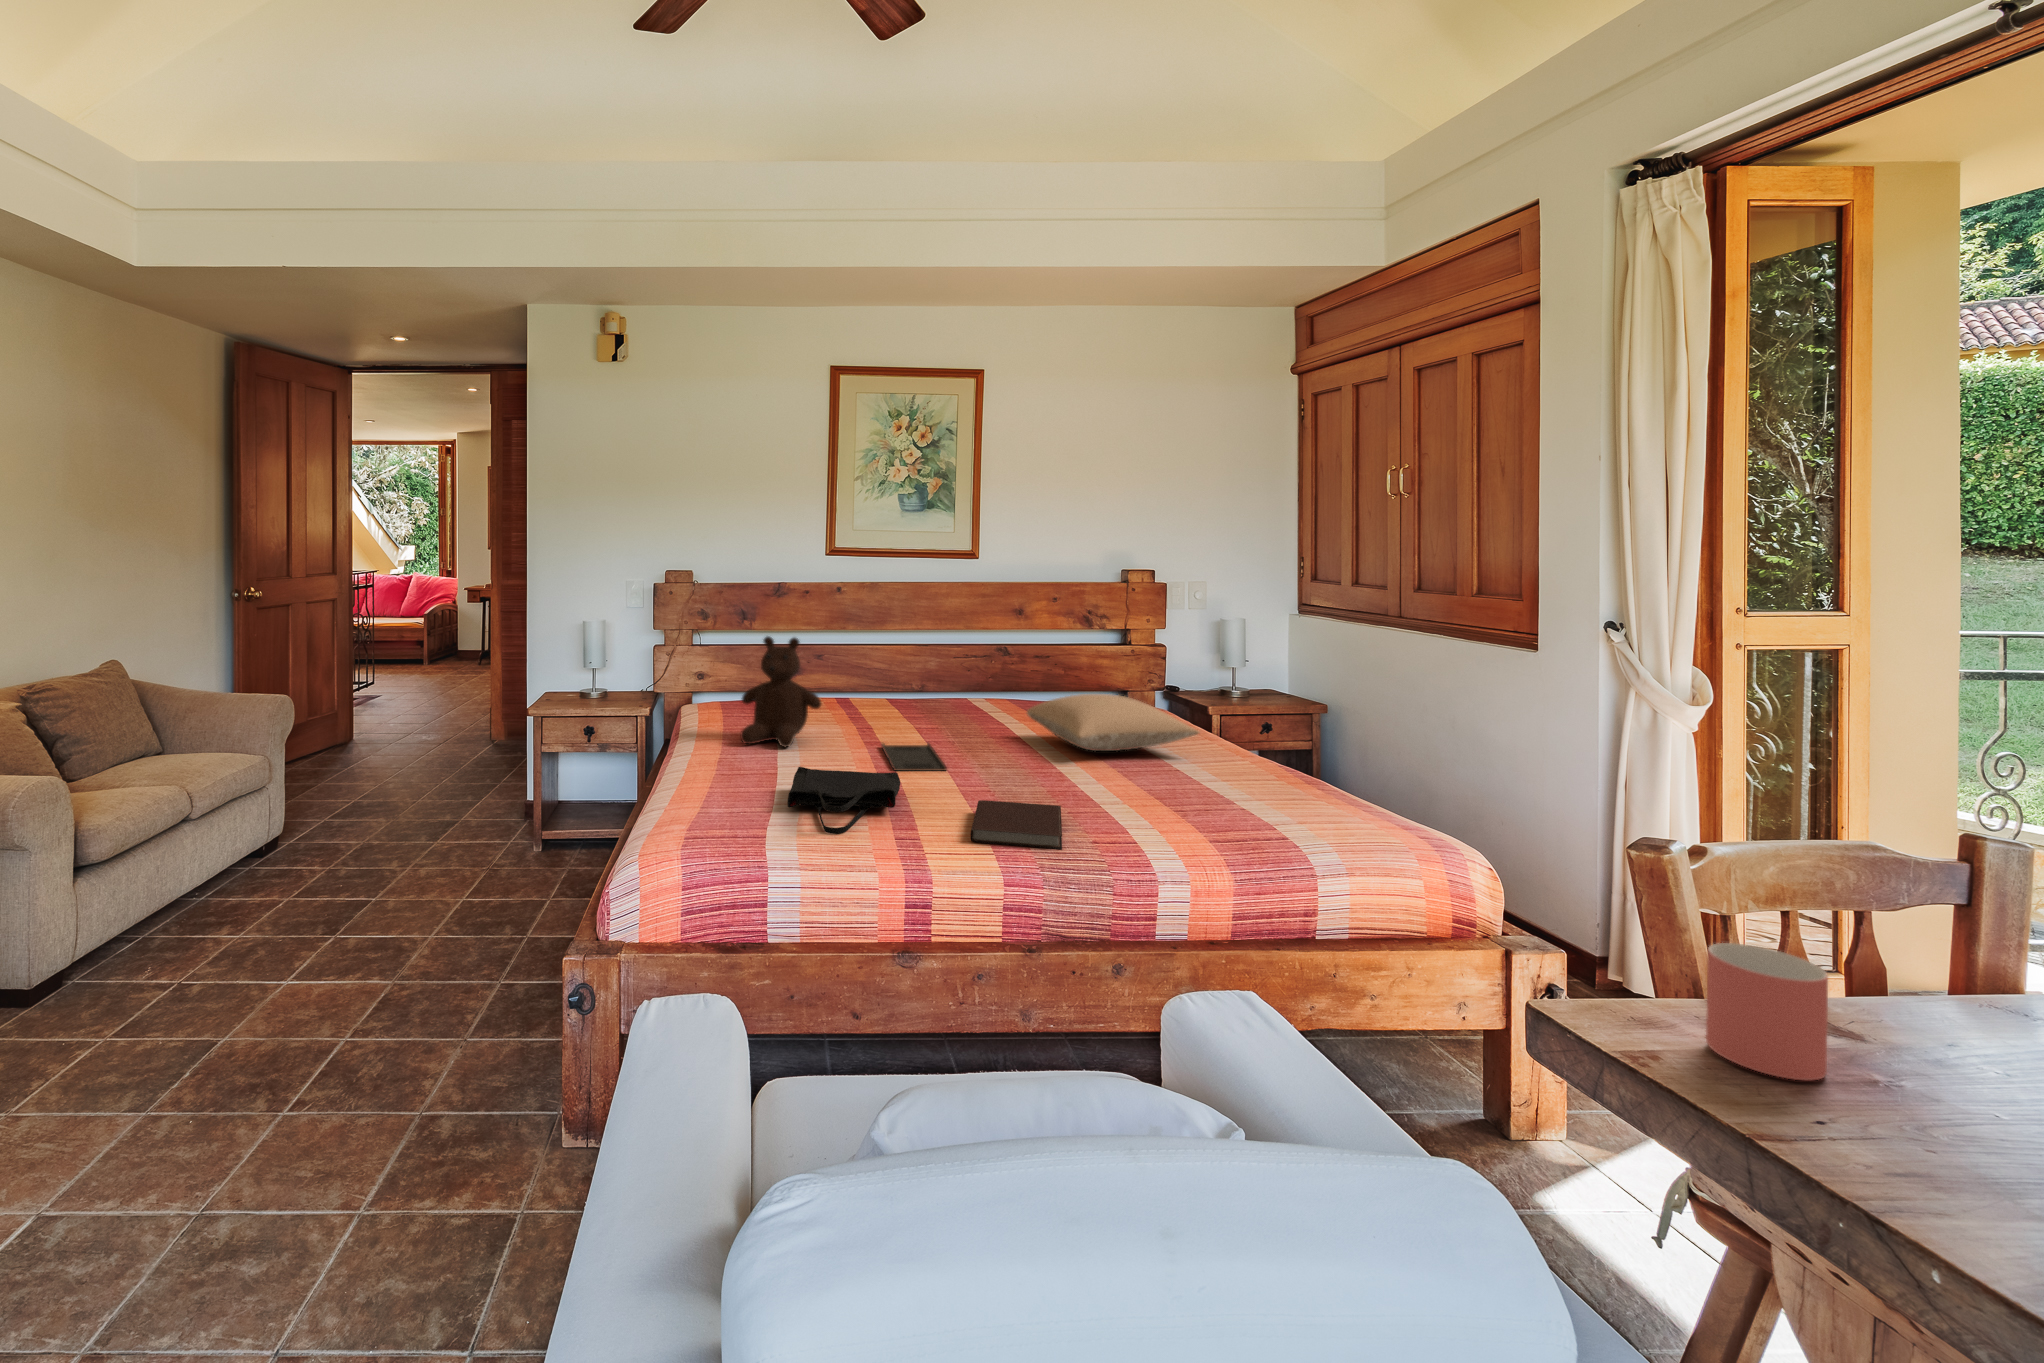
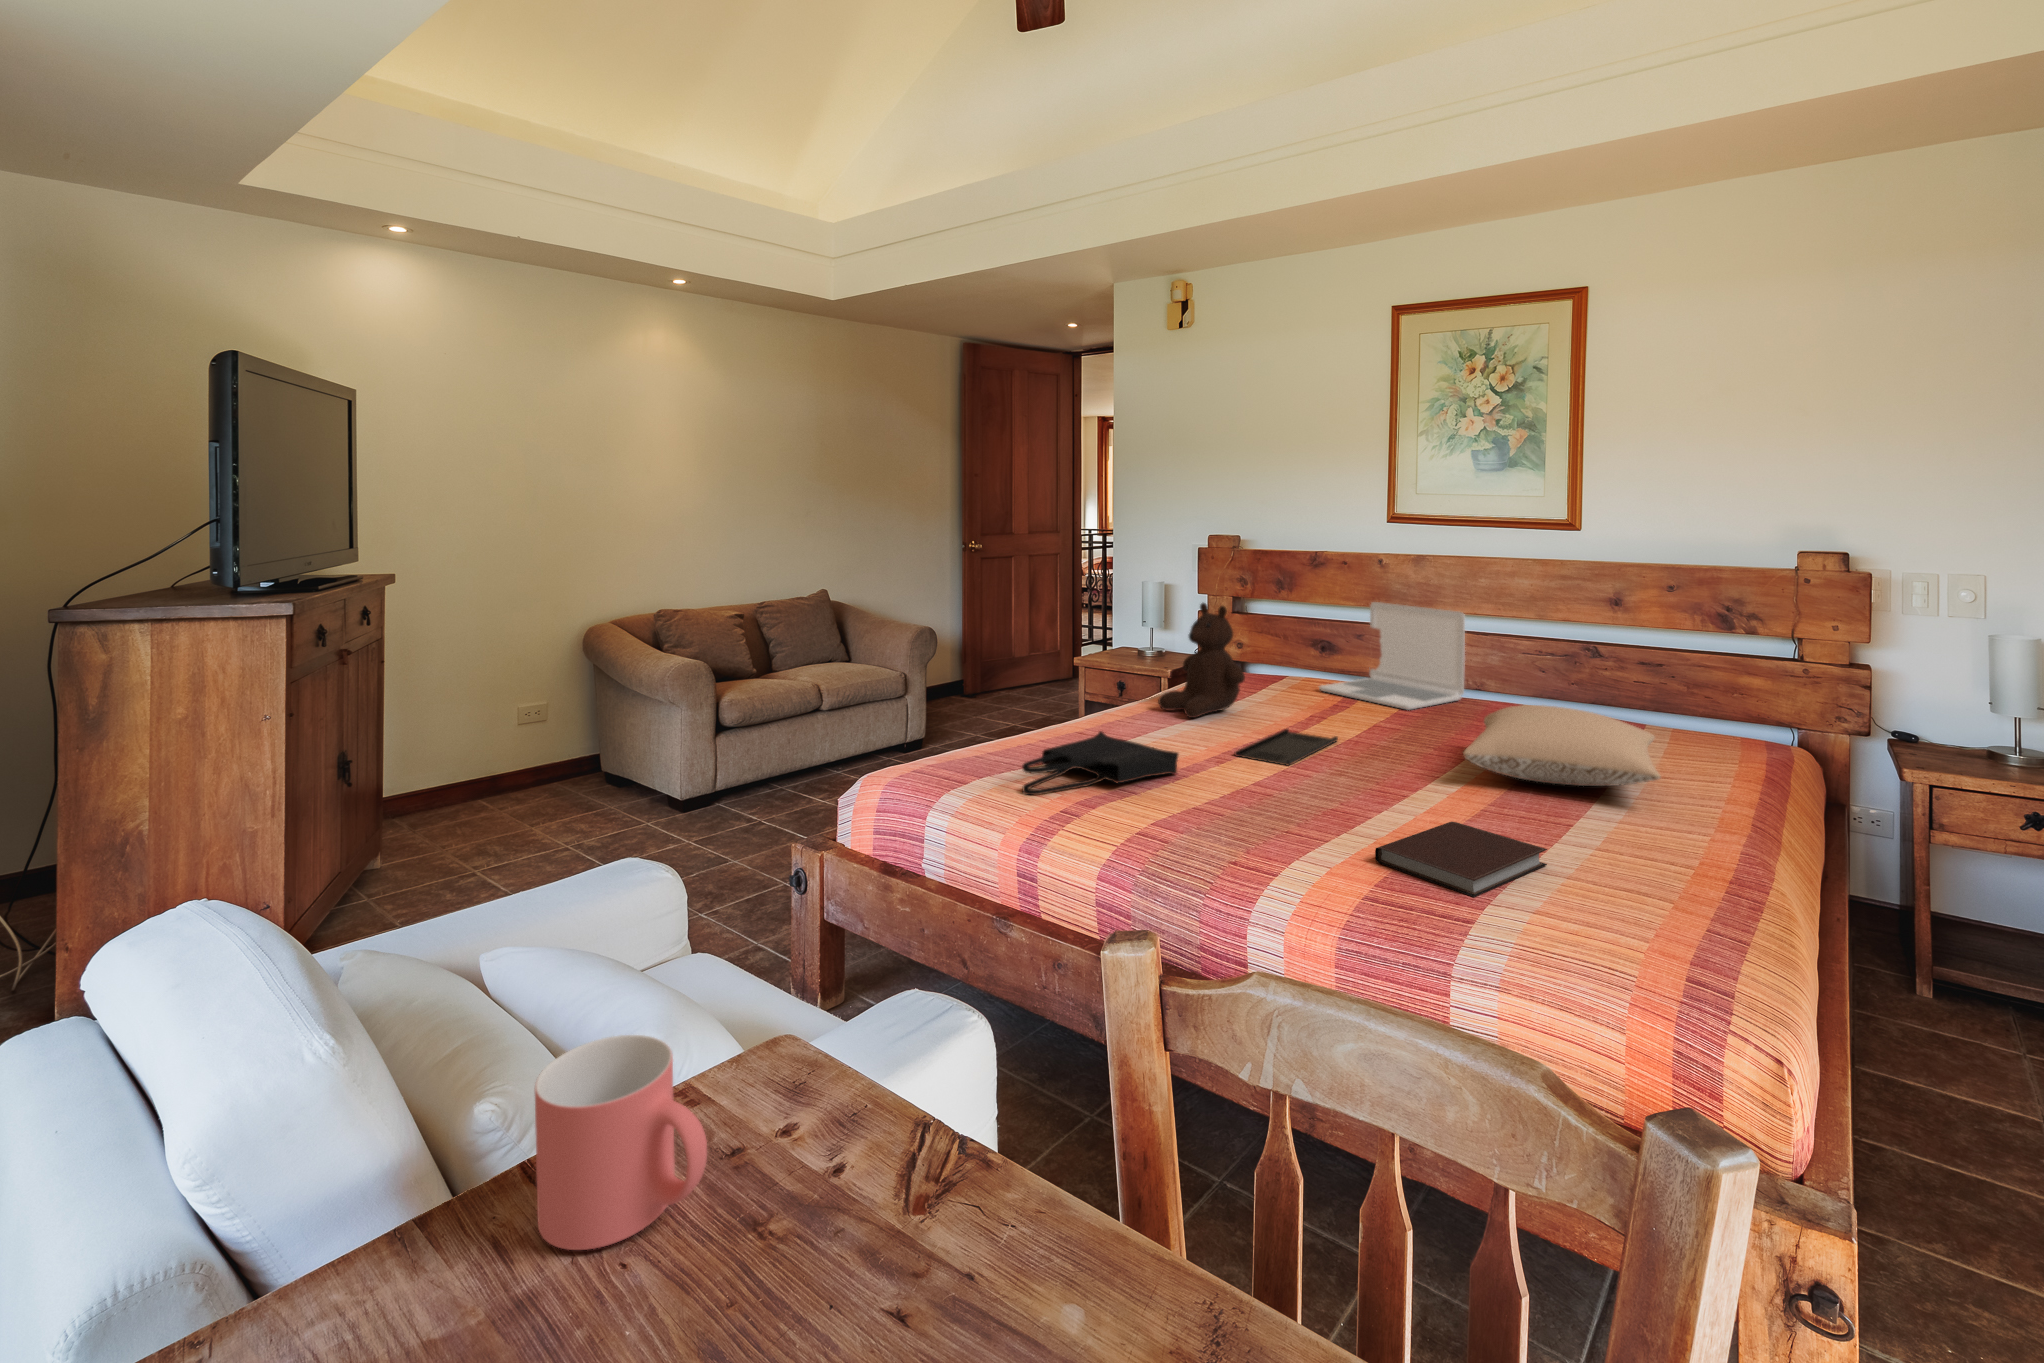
laptop: none [814,626,926,716] -> present [1319,602,1465,710]
notebook: present [971,800,1062,849] -> present [1375,822,1547,897]

